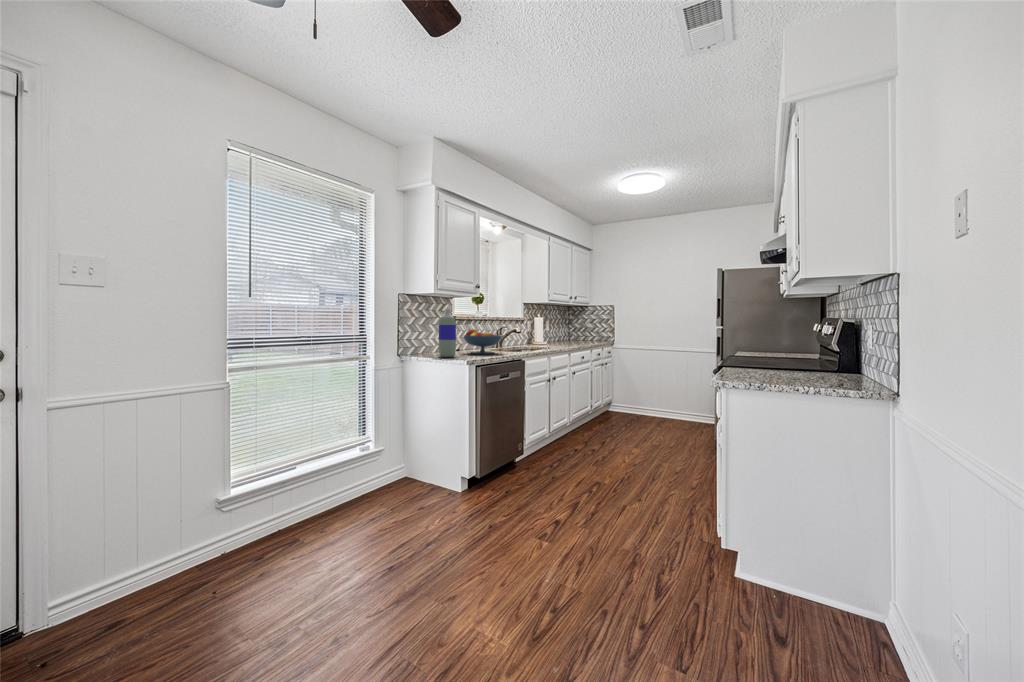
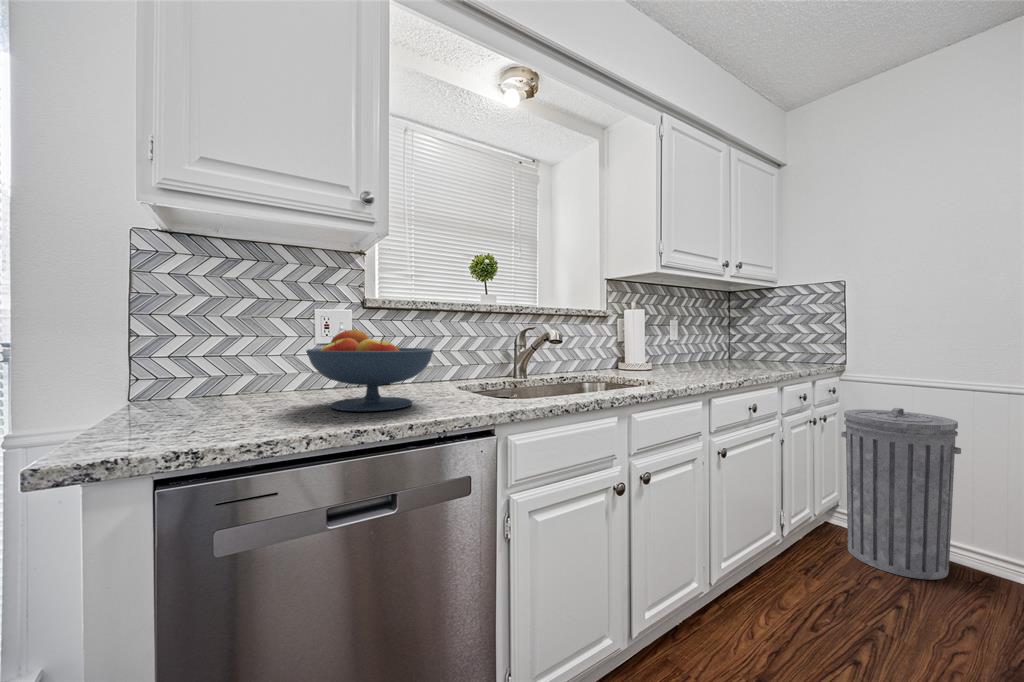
bottle: present [439,309,456,357] -> none [132,255,208,428]
trash can: none [613,358,649,420] -> present [841,408,961,580]

